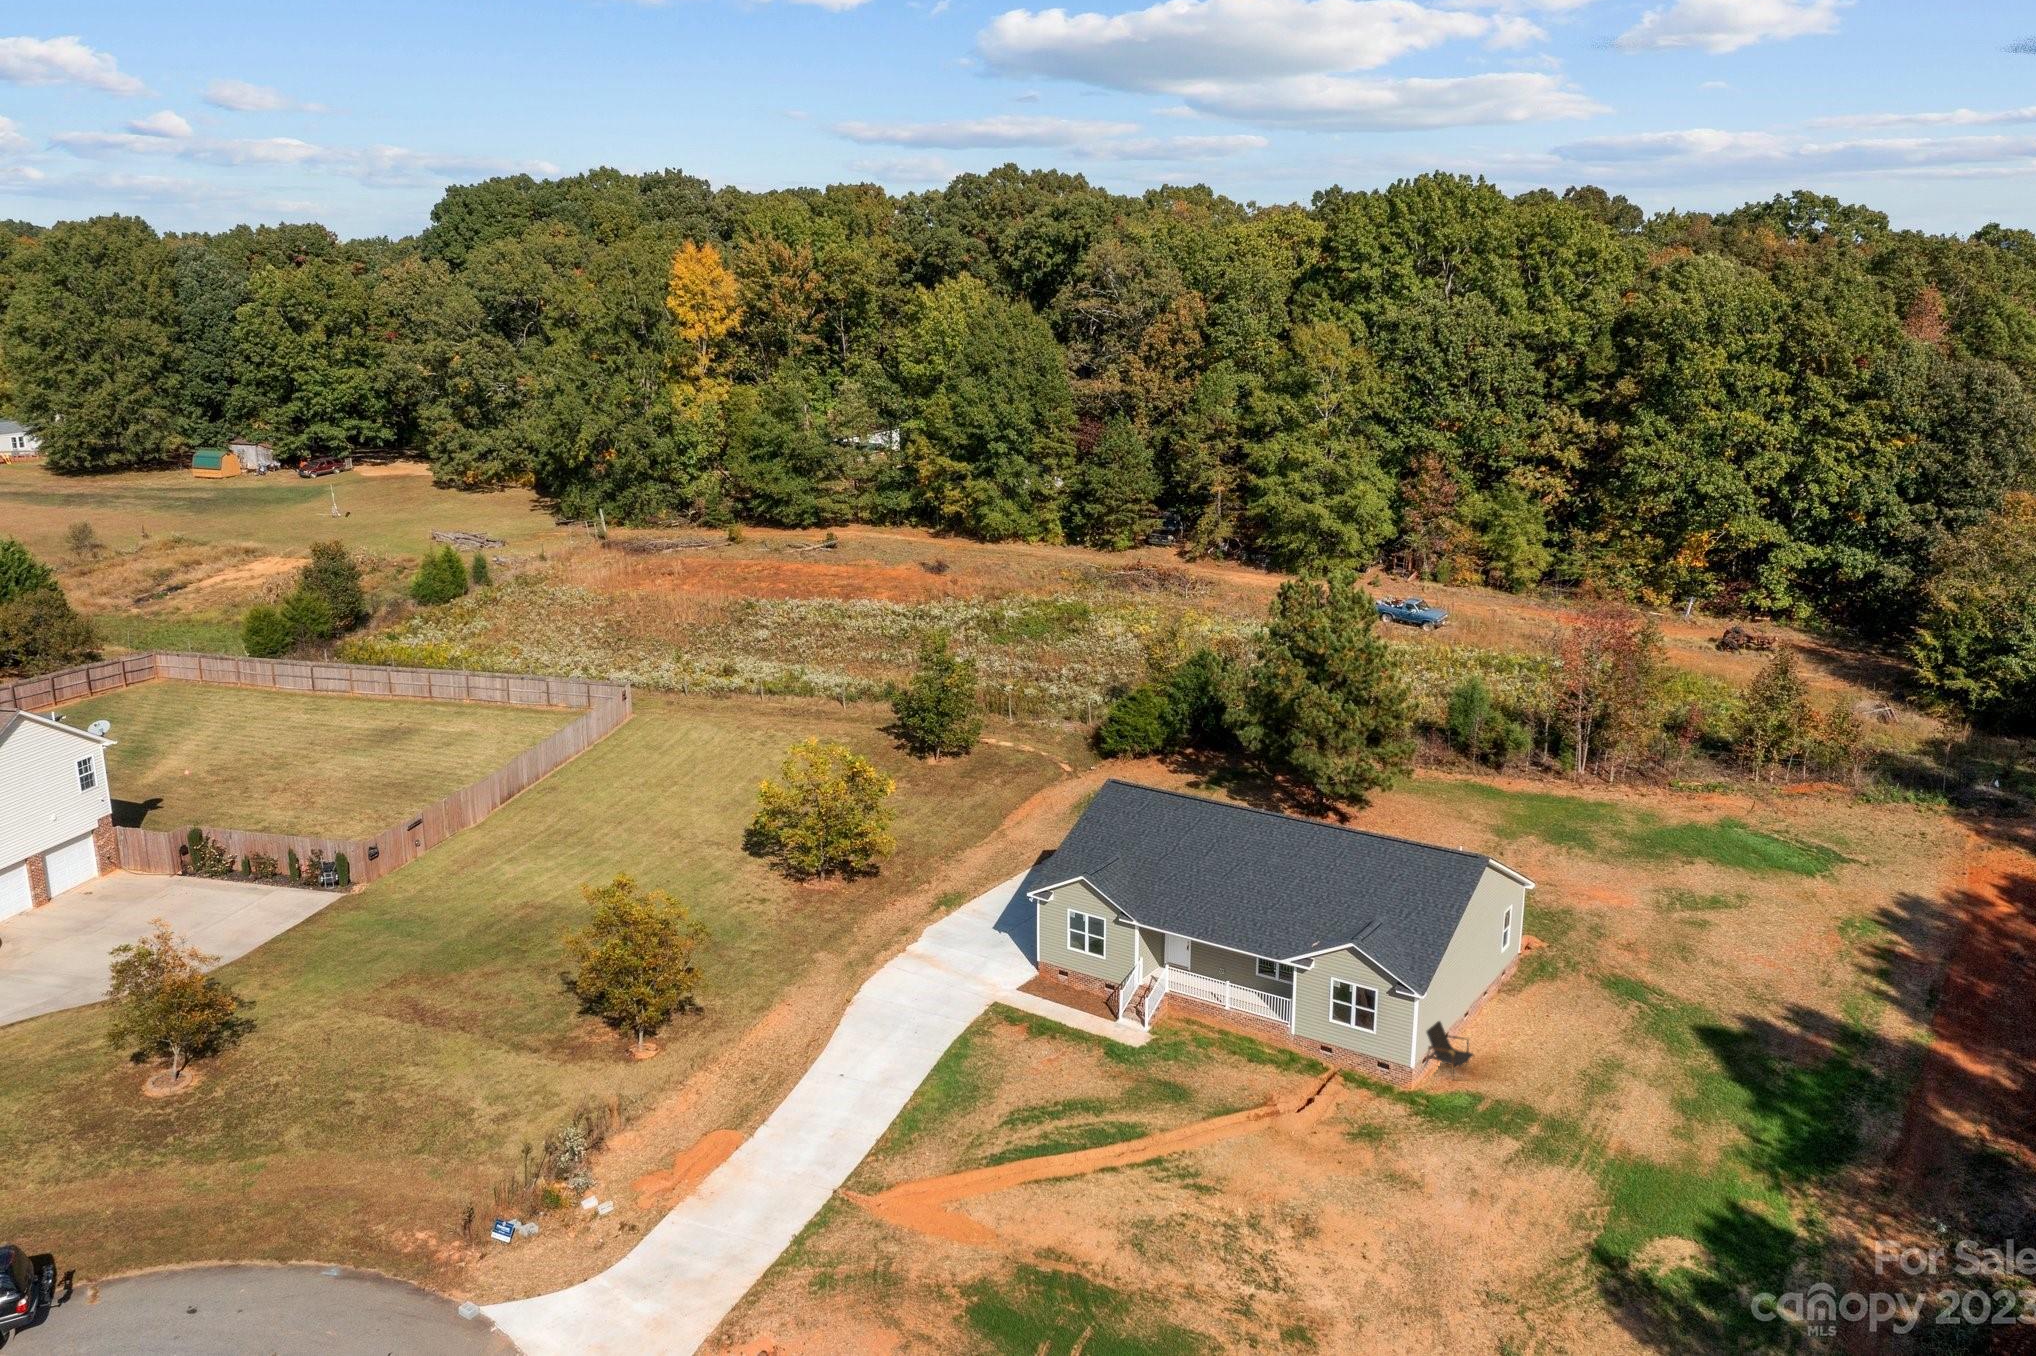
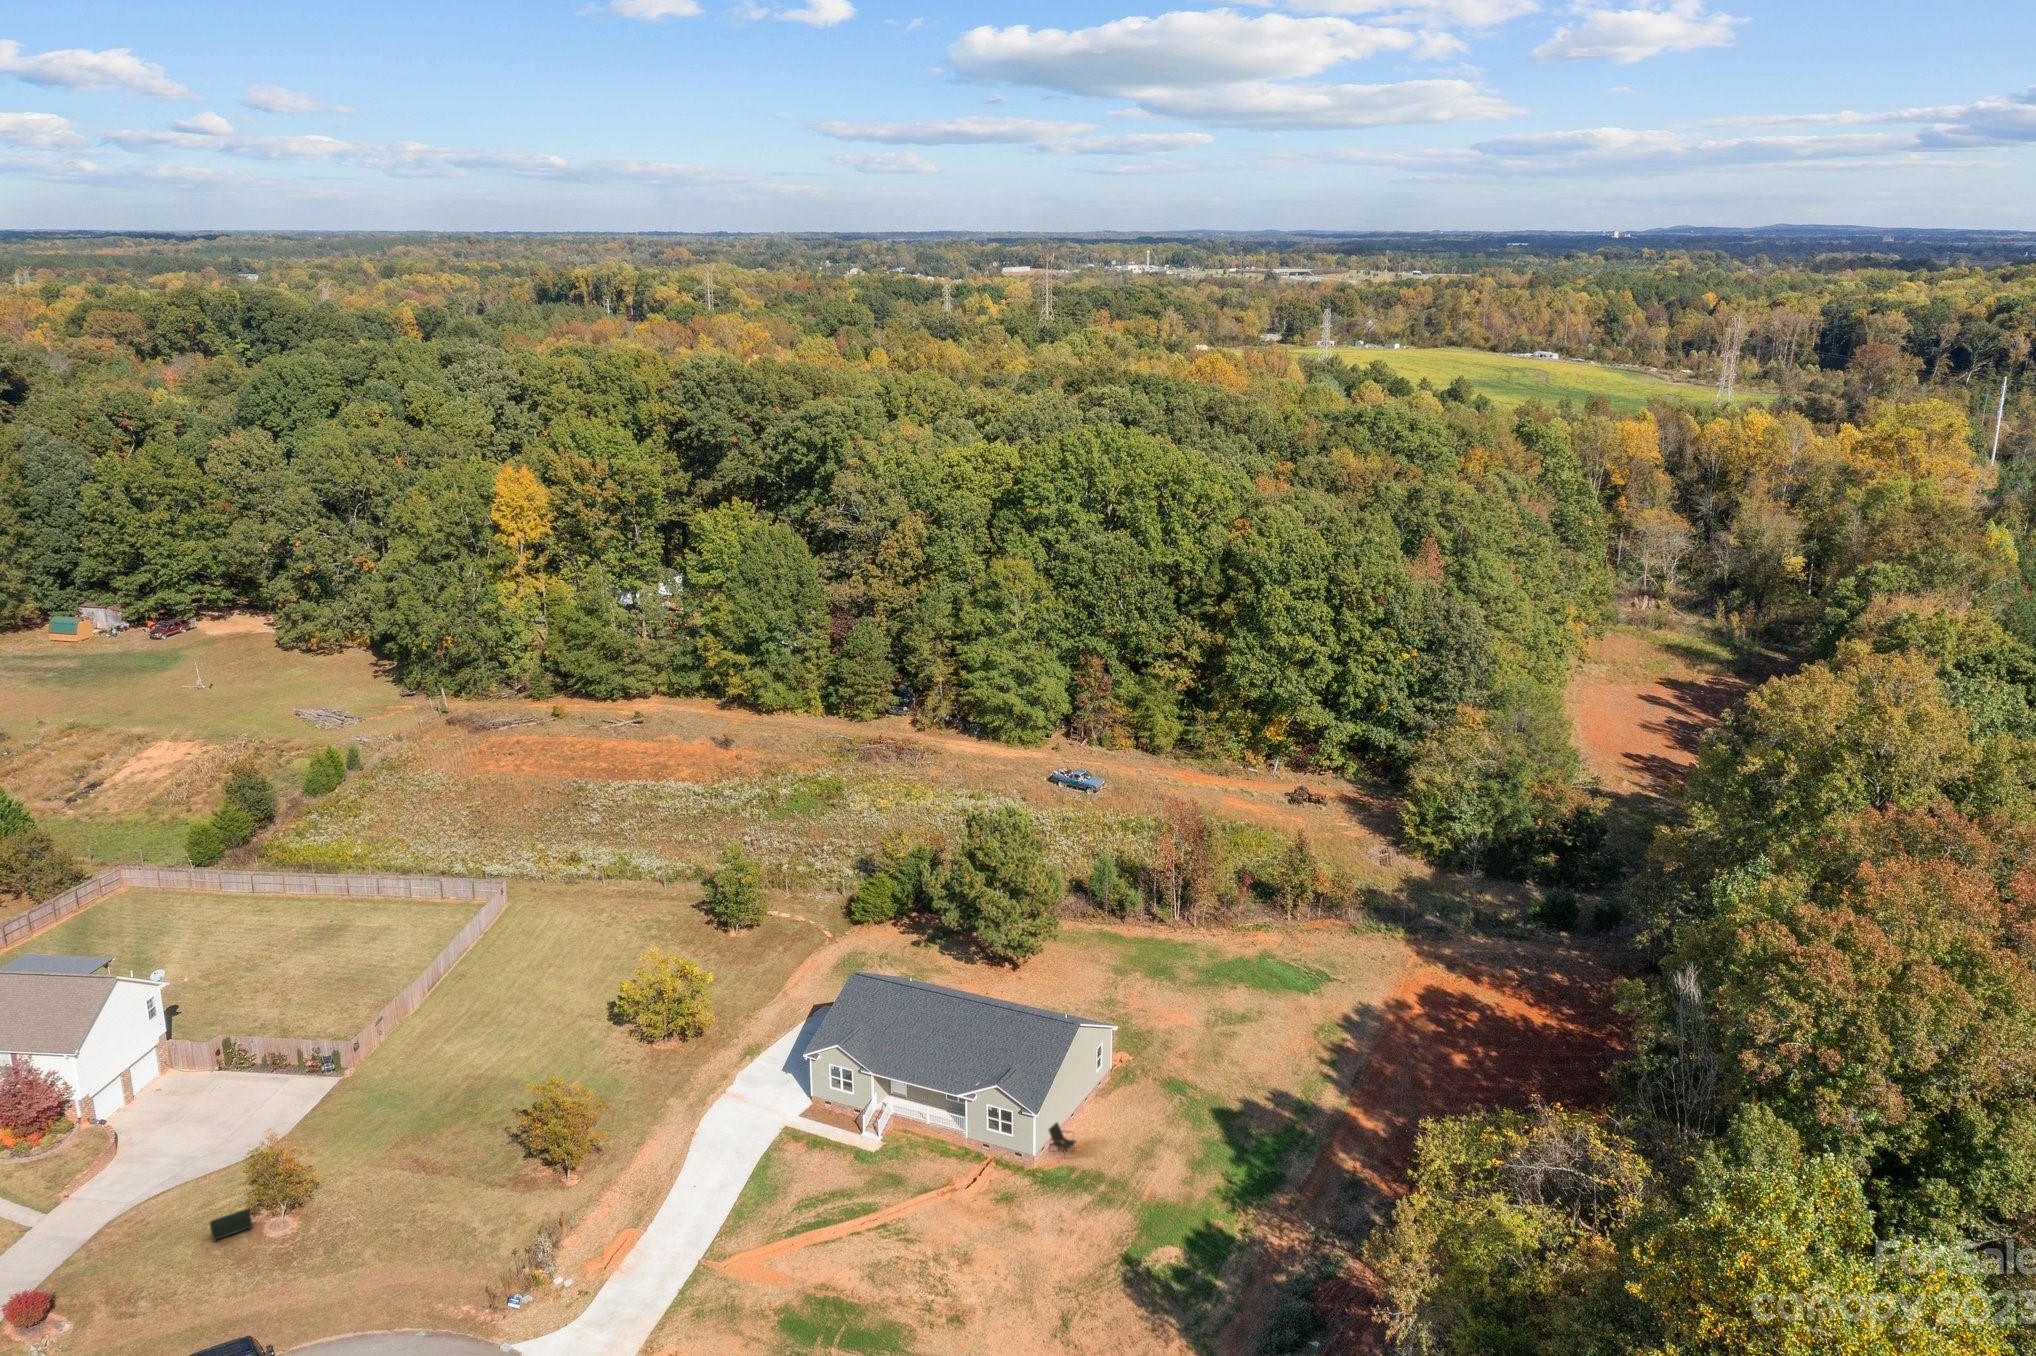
bench: none [152,1048,214,1091] -> present [210,1209,252,1241]

